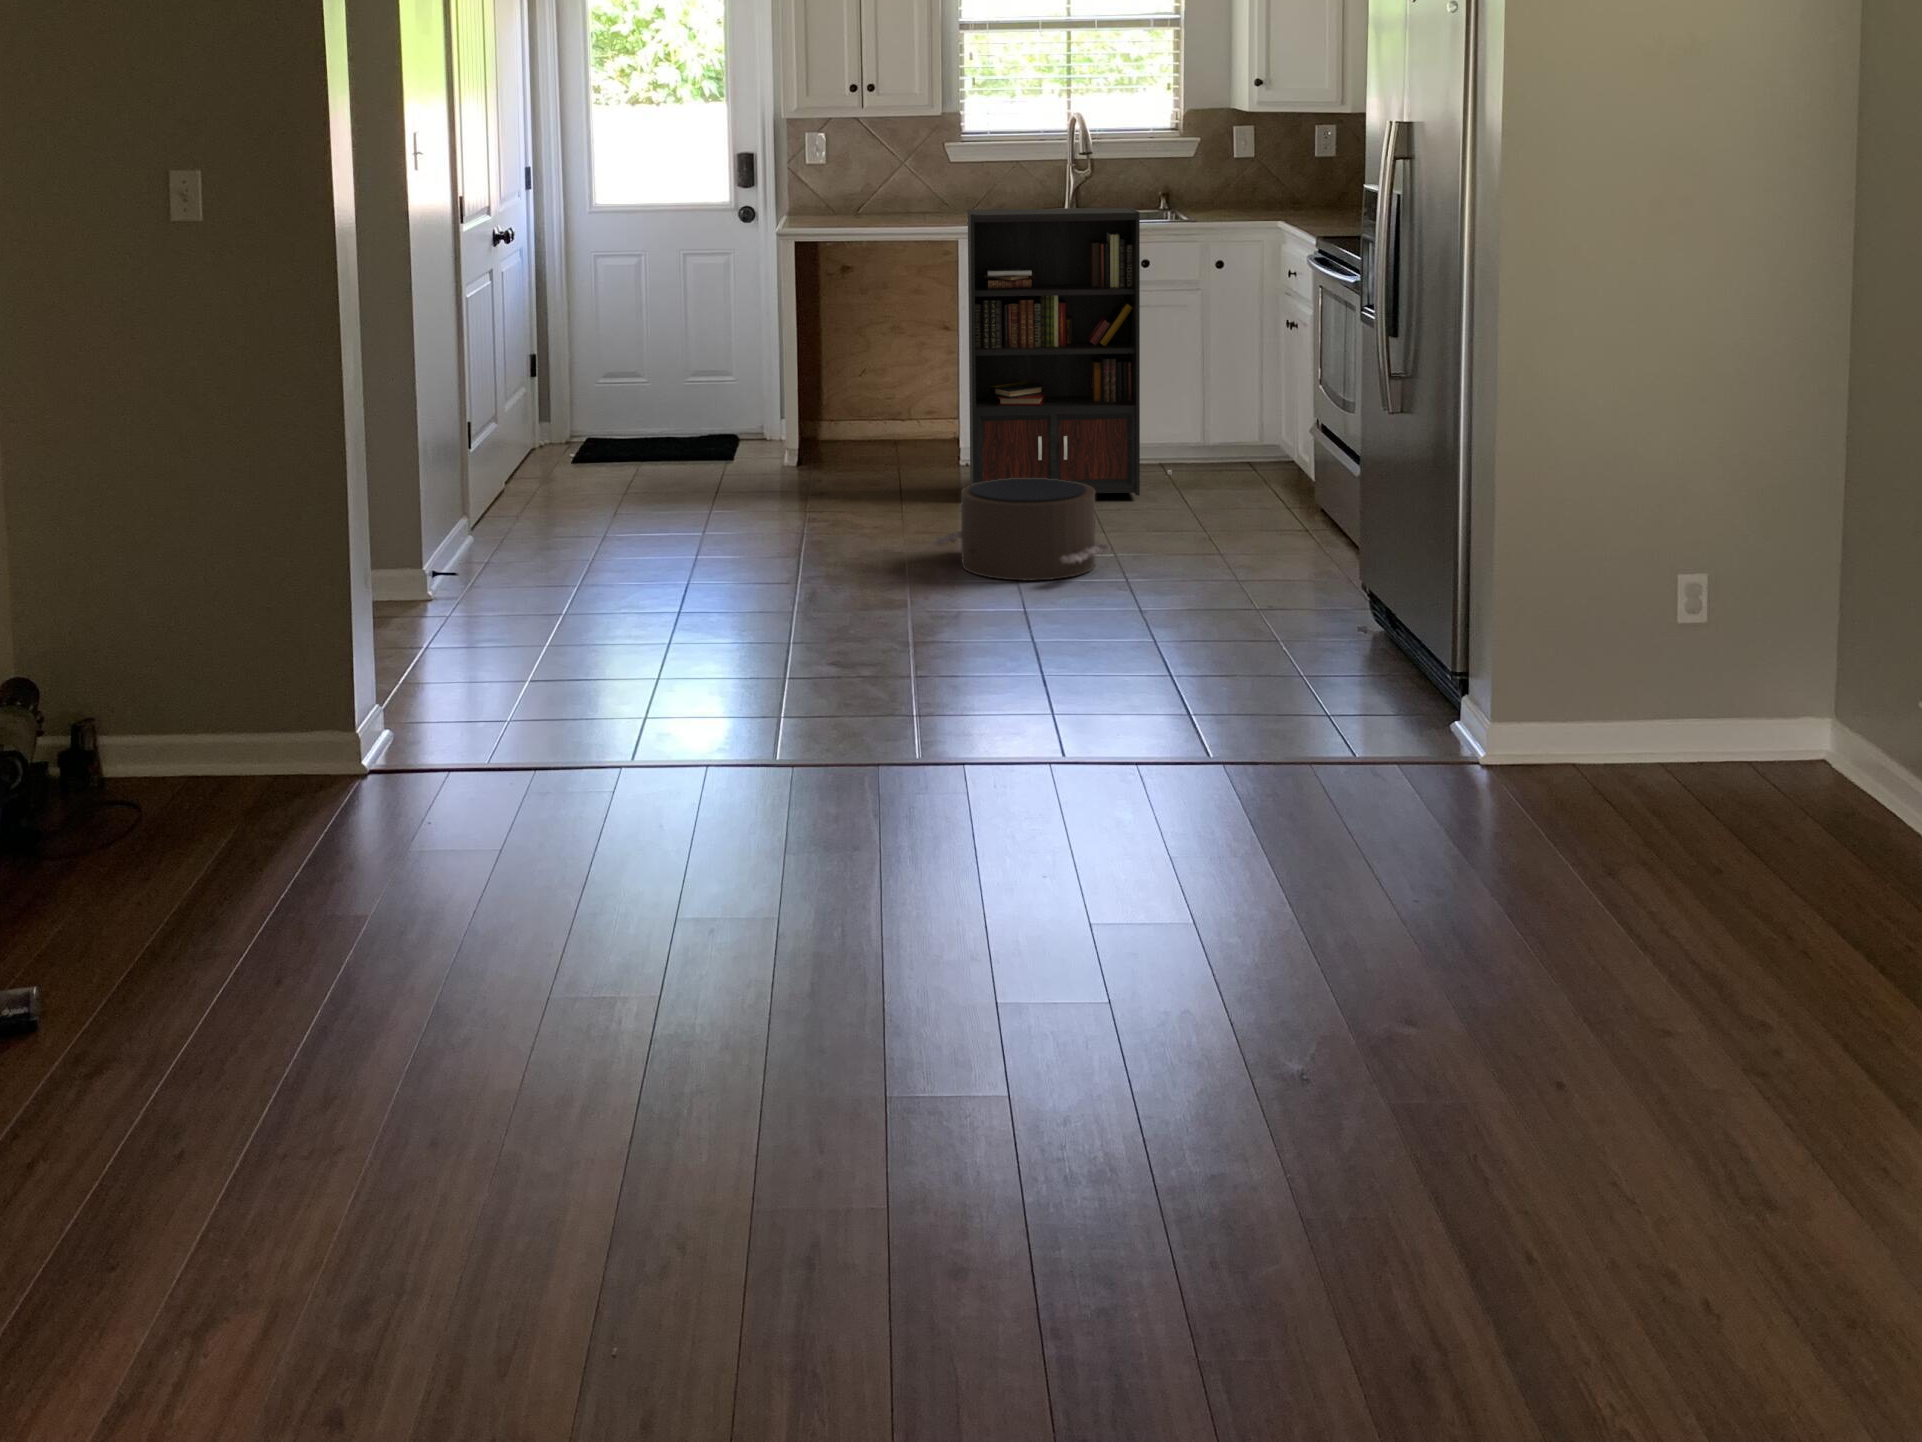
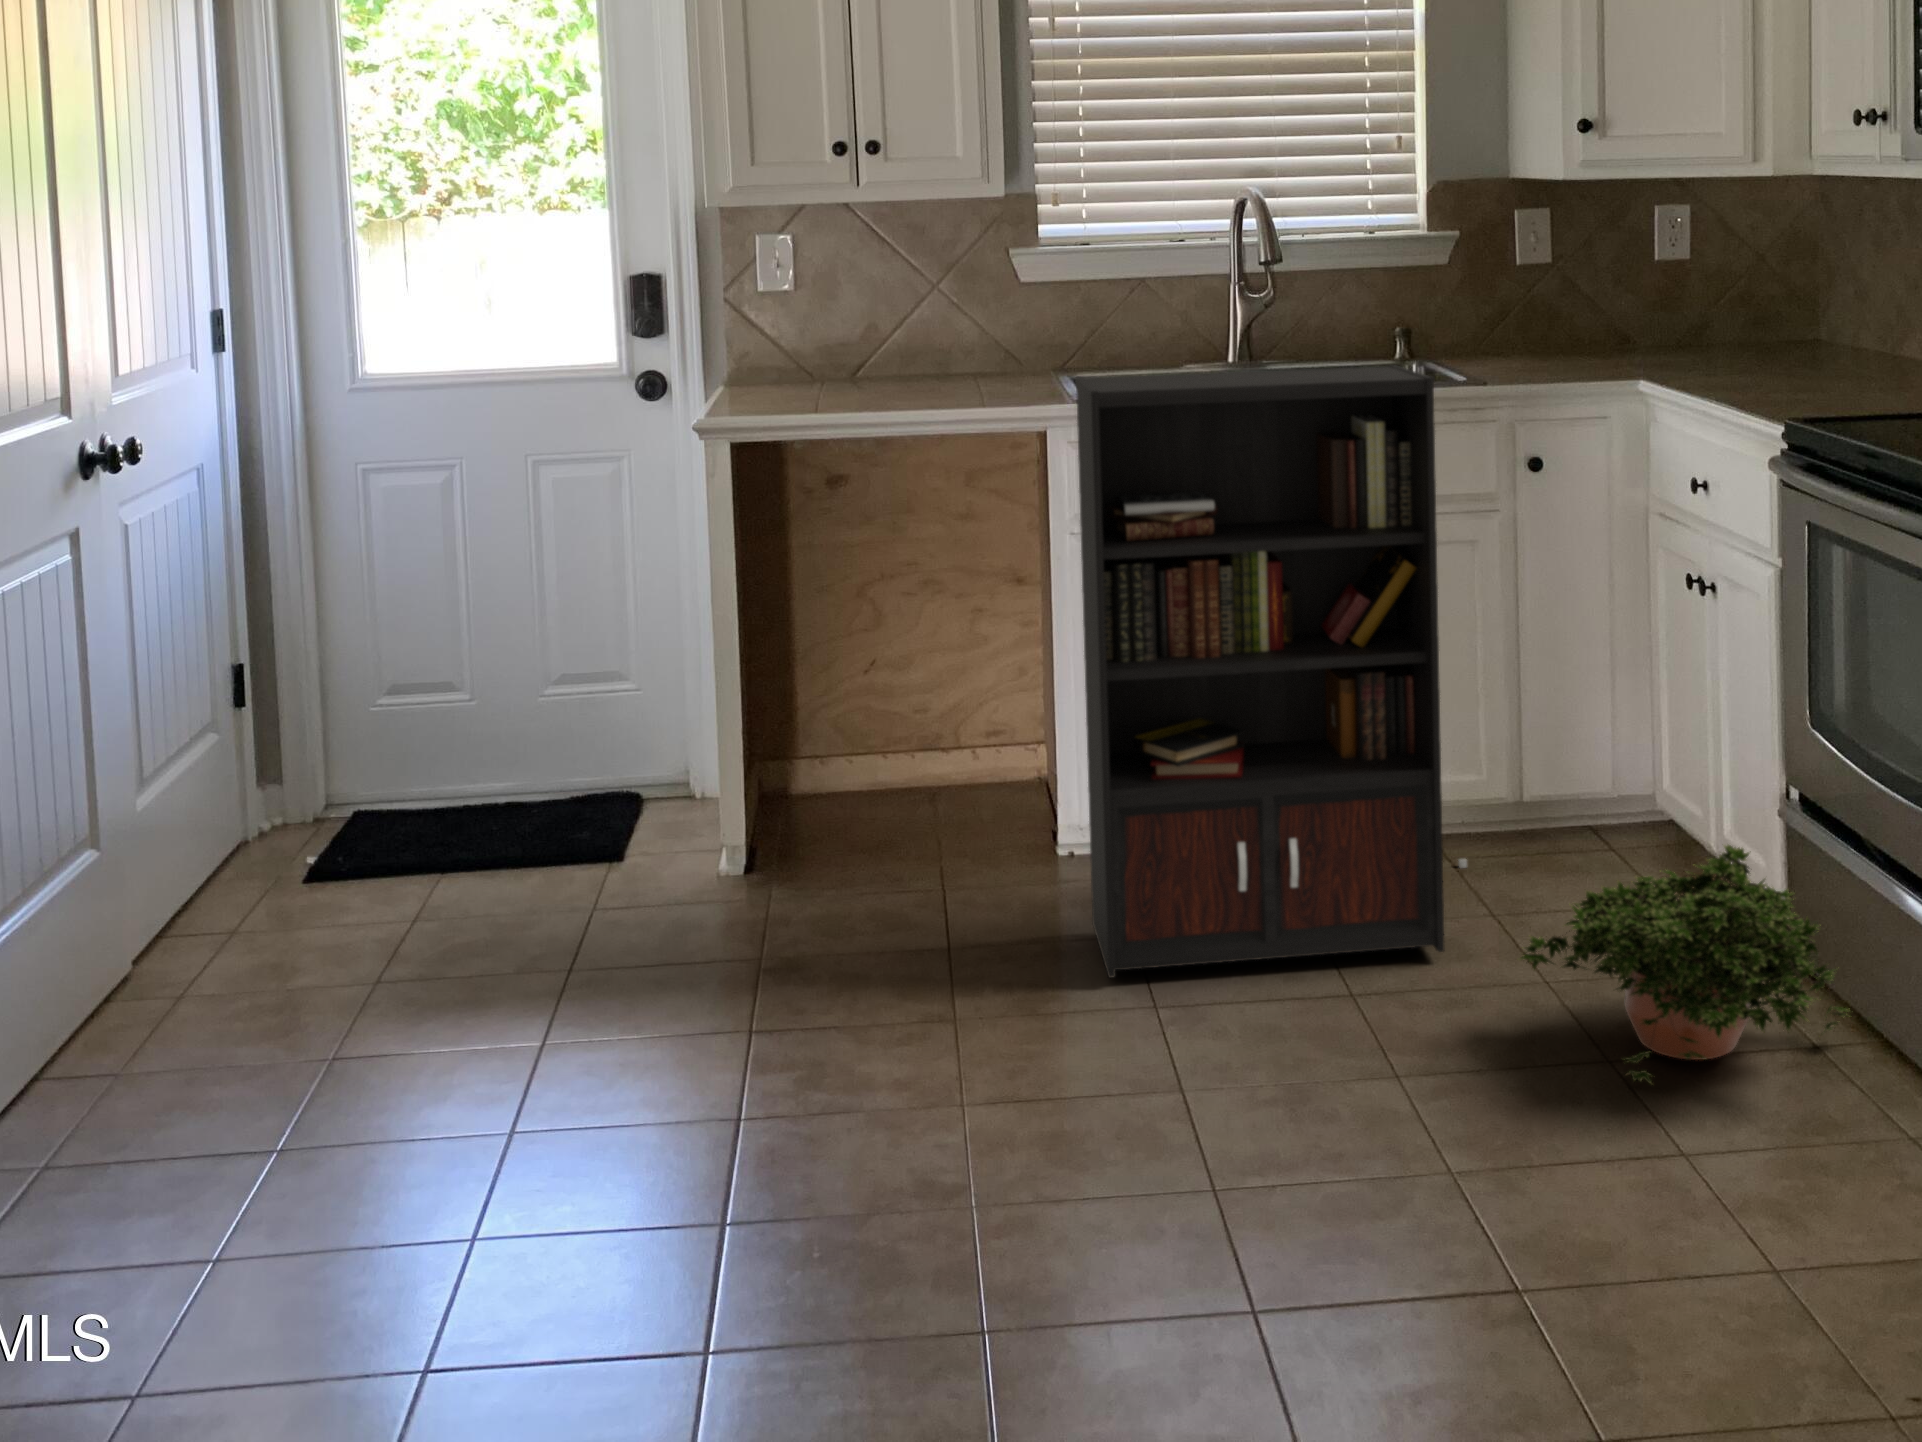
potted plant: none [1160,434,1316,532] -> present [1520,845,1847,1083]
pouf: present [932,478,1109,580] -> none [1053,1016,1498,1352]

